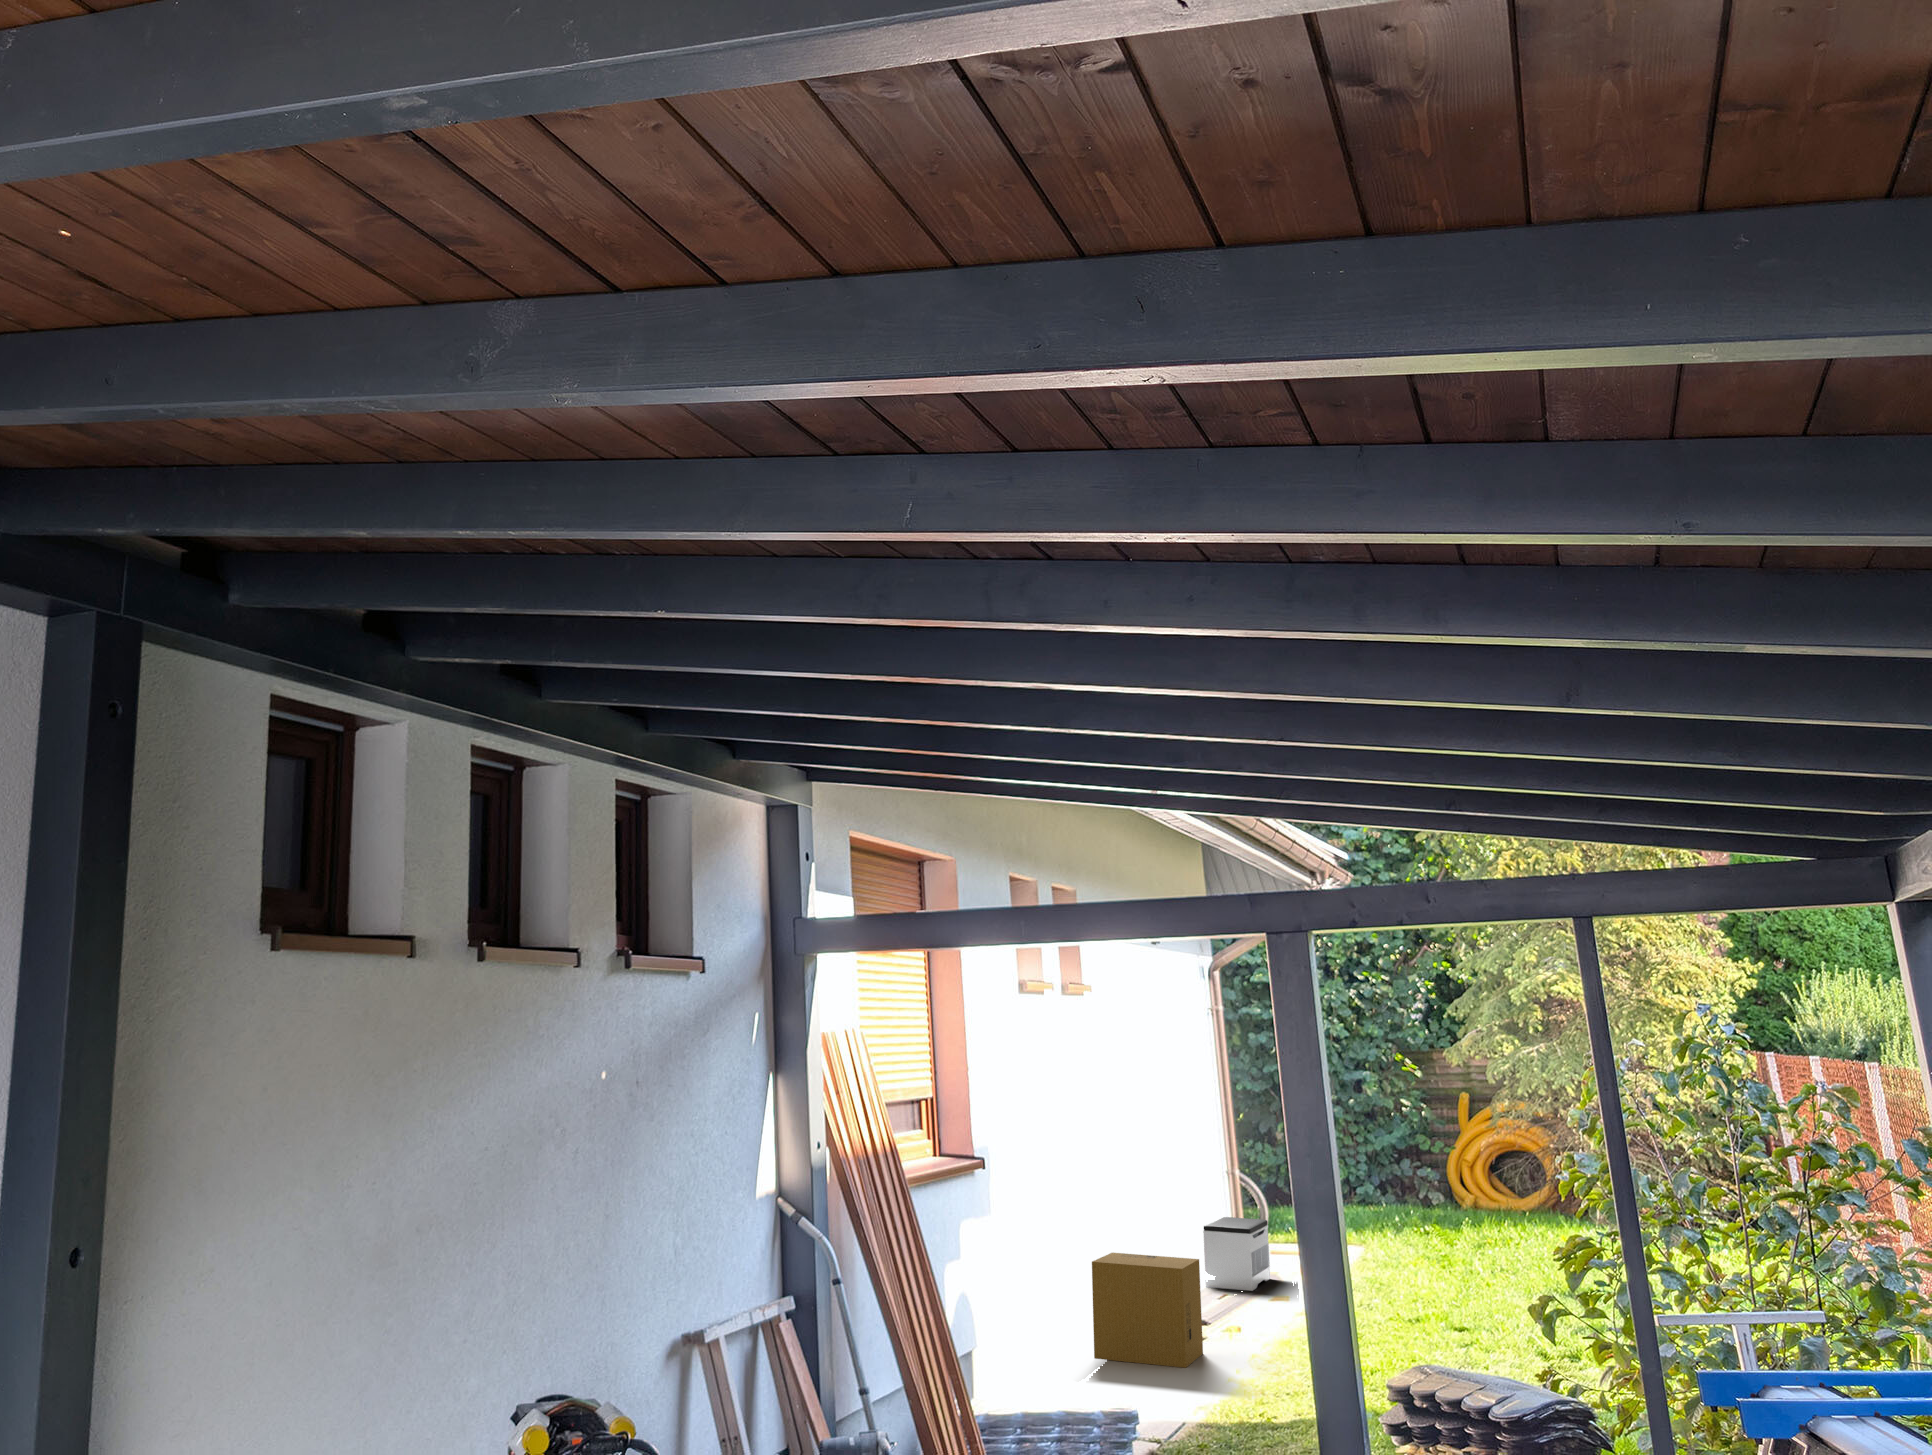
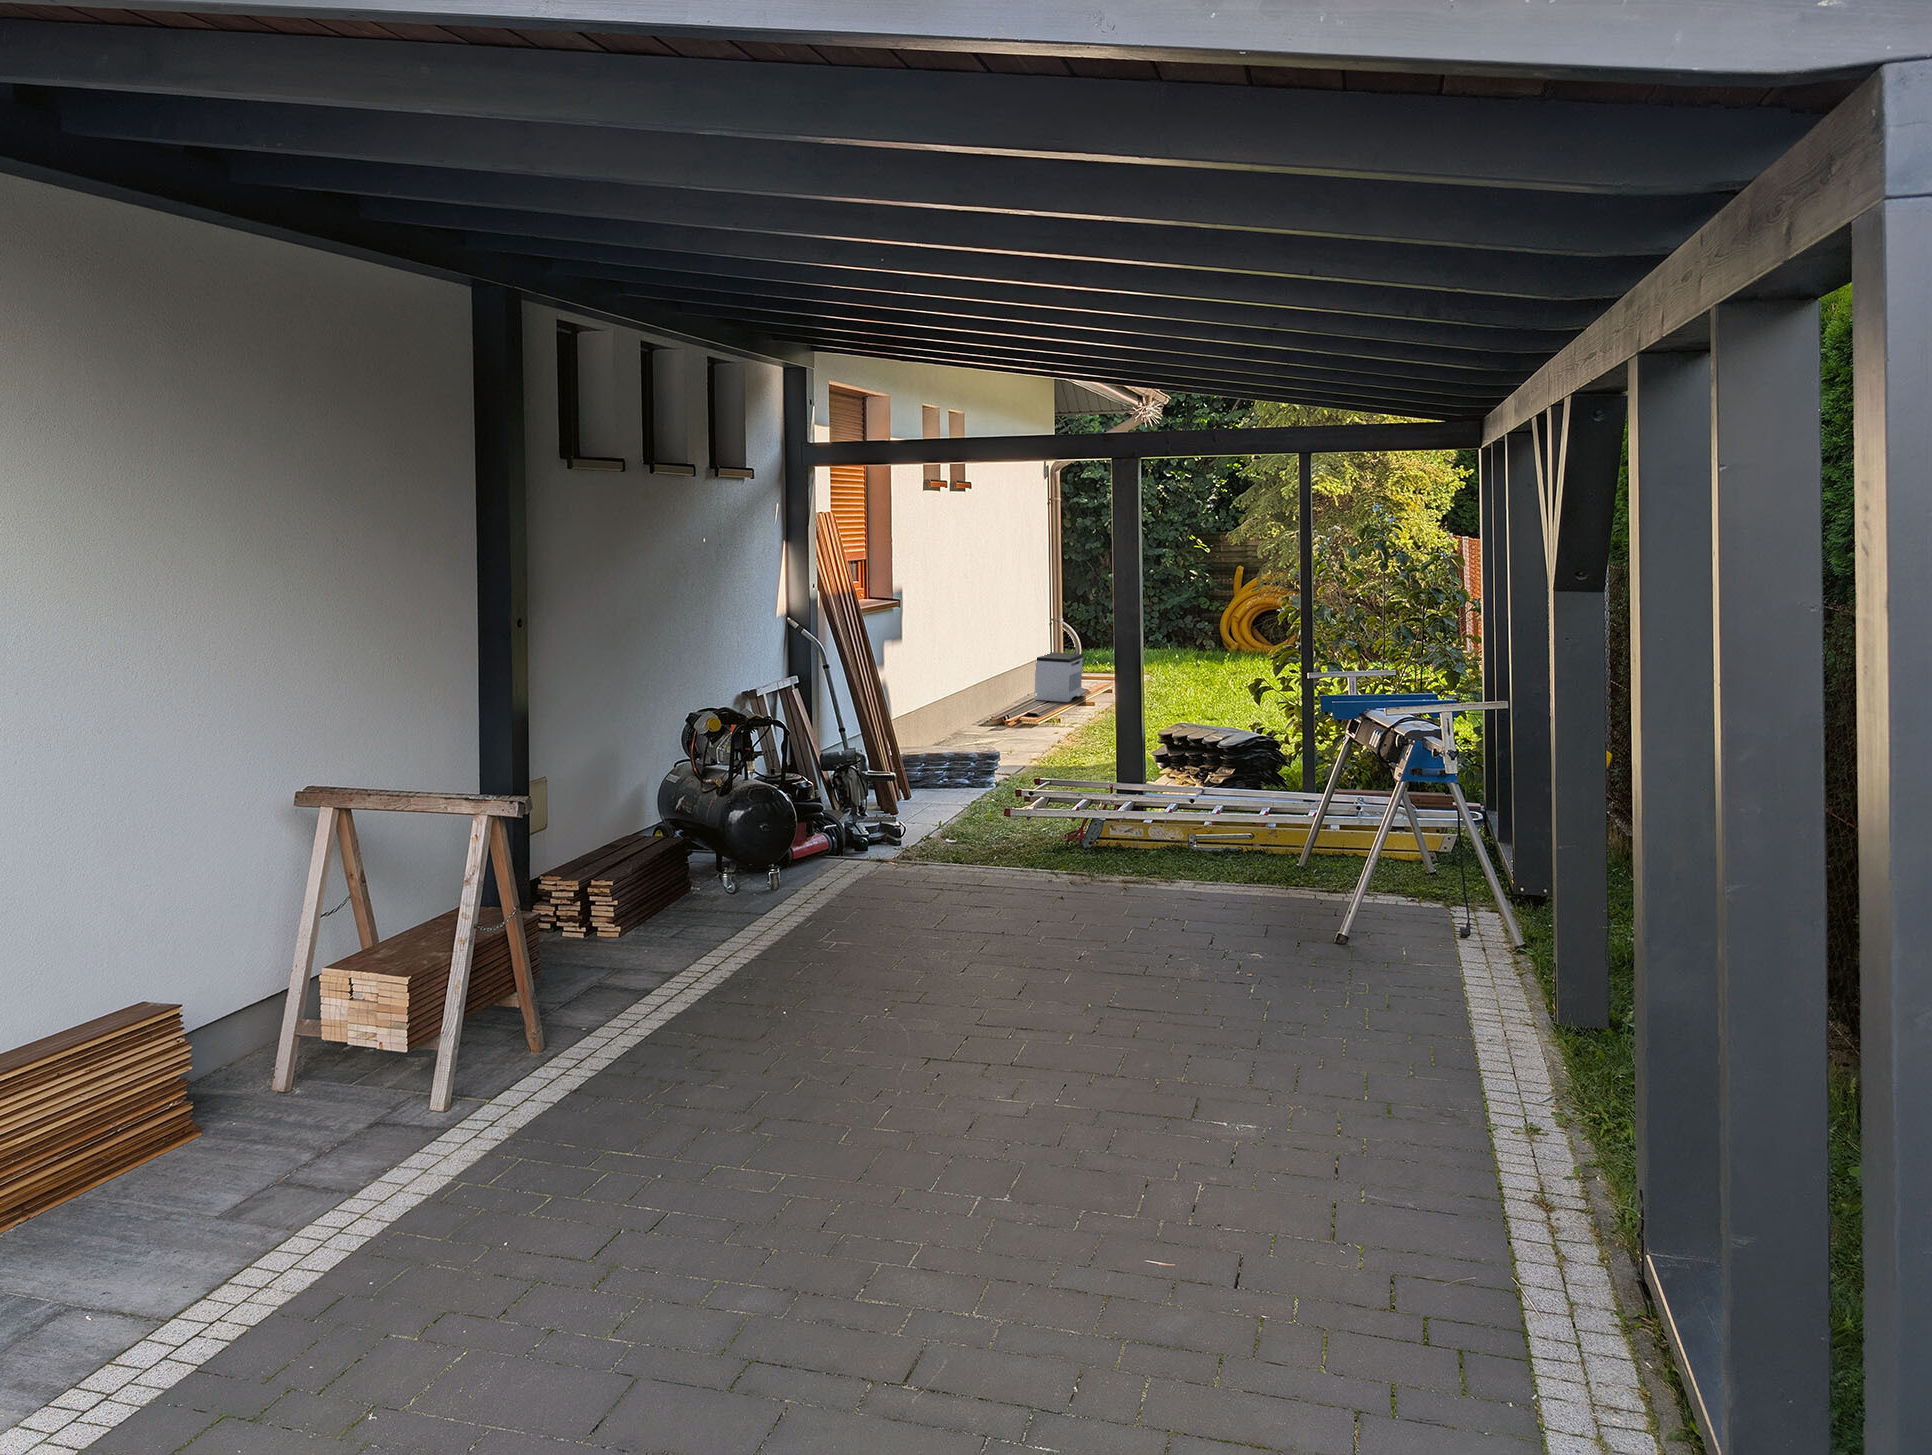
cardboard box: present [1092,1253,1203,1368] -> none [960,669,1036,742]

